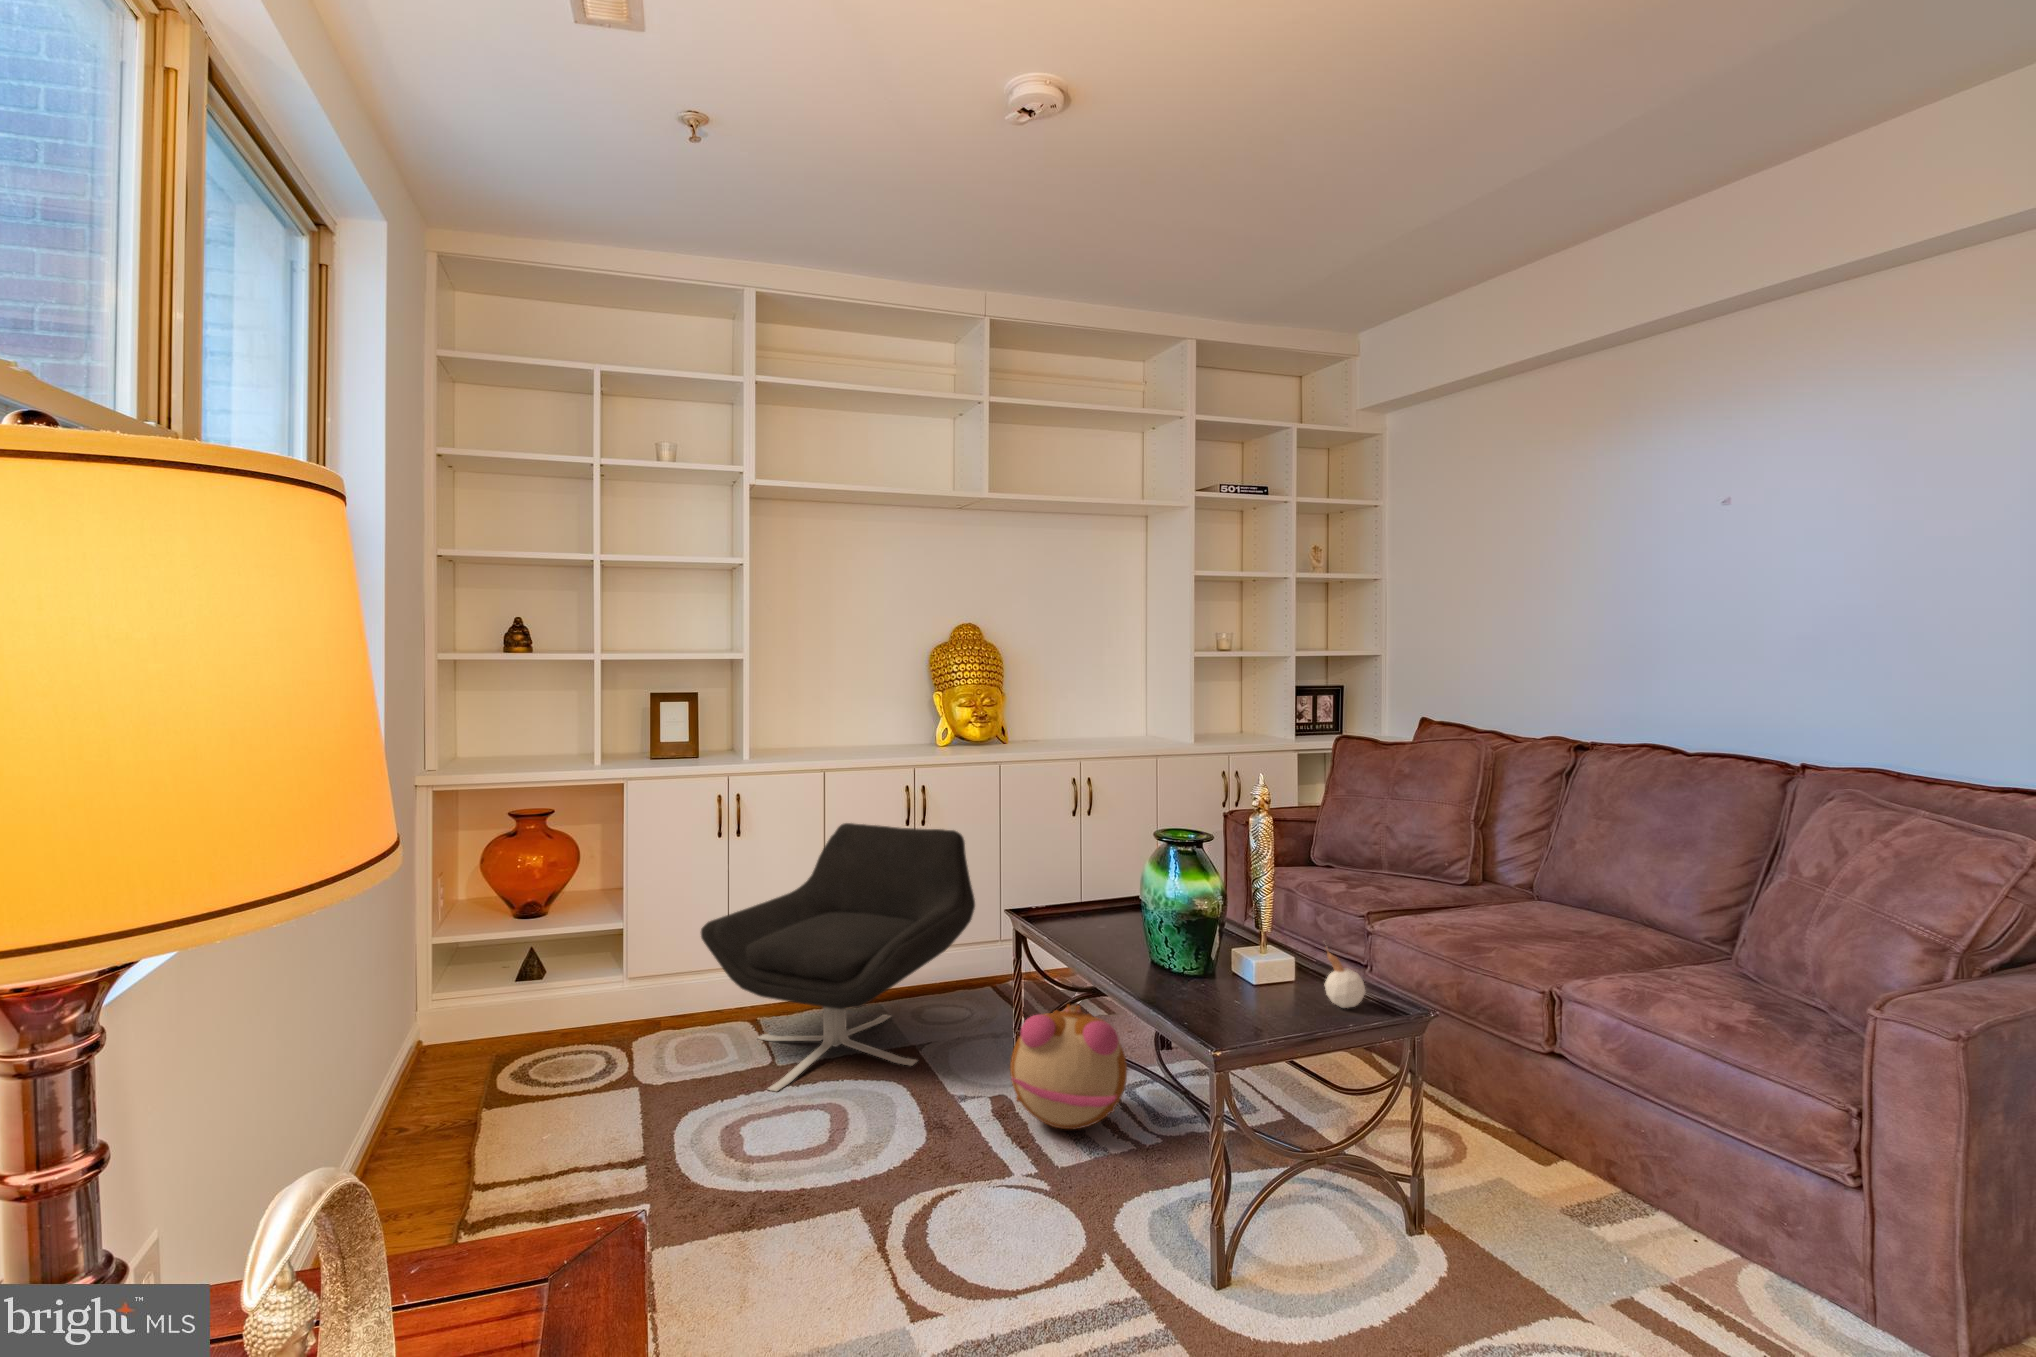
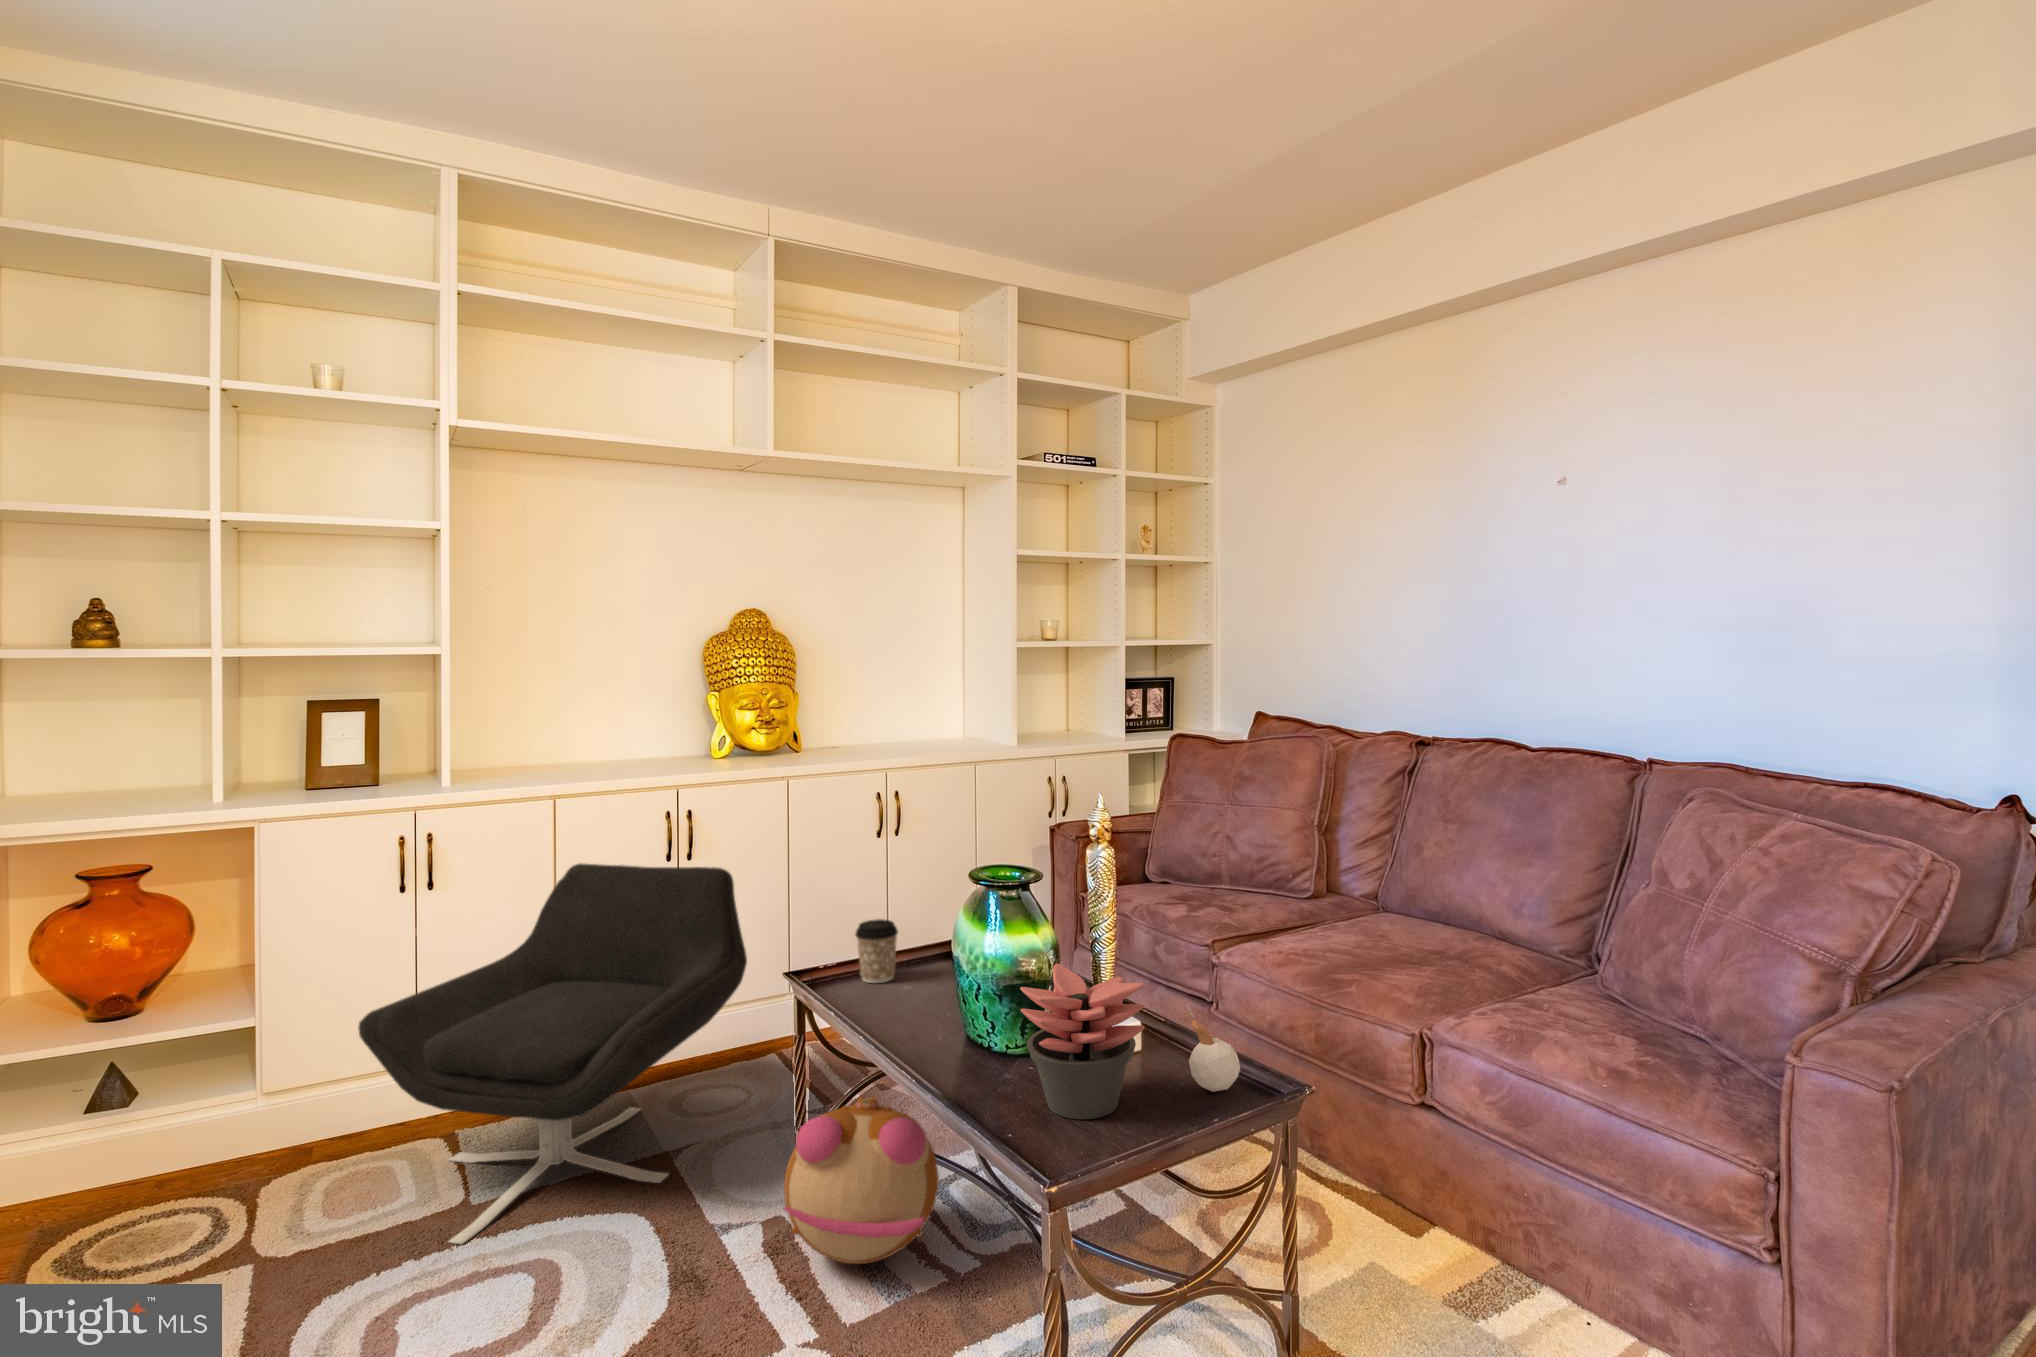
coffee cup: none [1064,873,1098,922] -> present [856,919,898,983]
succulent plant: none [1194,904,1289,1017] -> present [1020,964,1145,1119]

